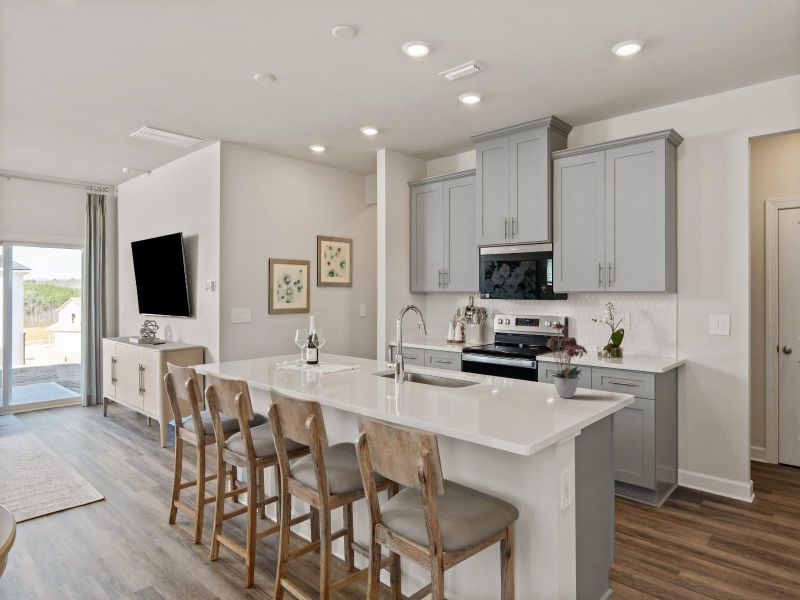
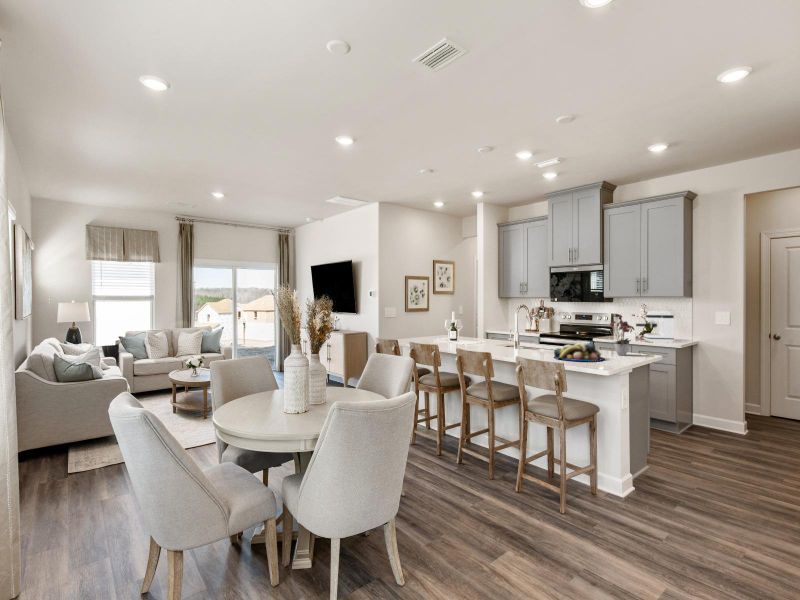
coffee maker: none [597,314,652,363] -> present [636,311,674,343]
fruit bowl: none [442,378,532,418] -> present [554,342,604,361]

